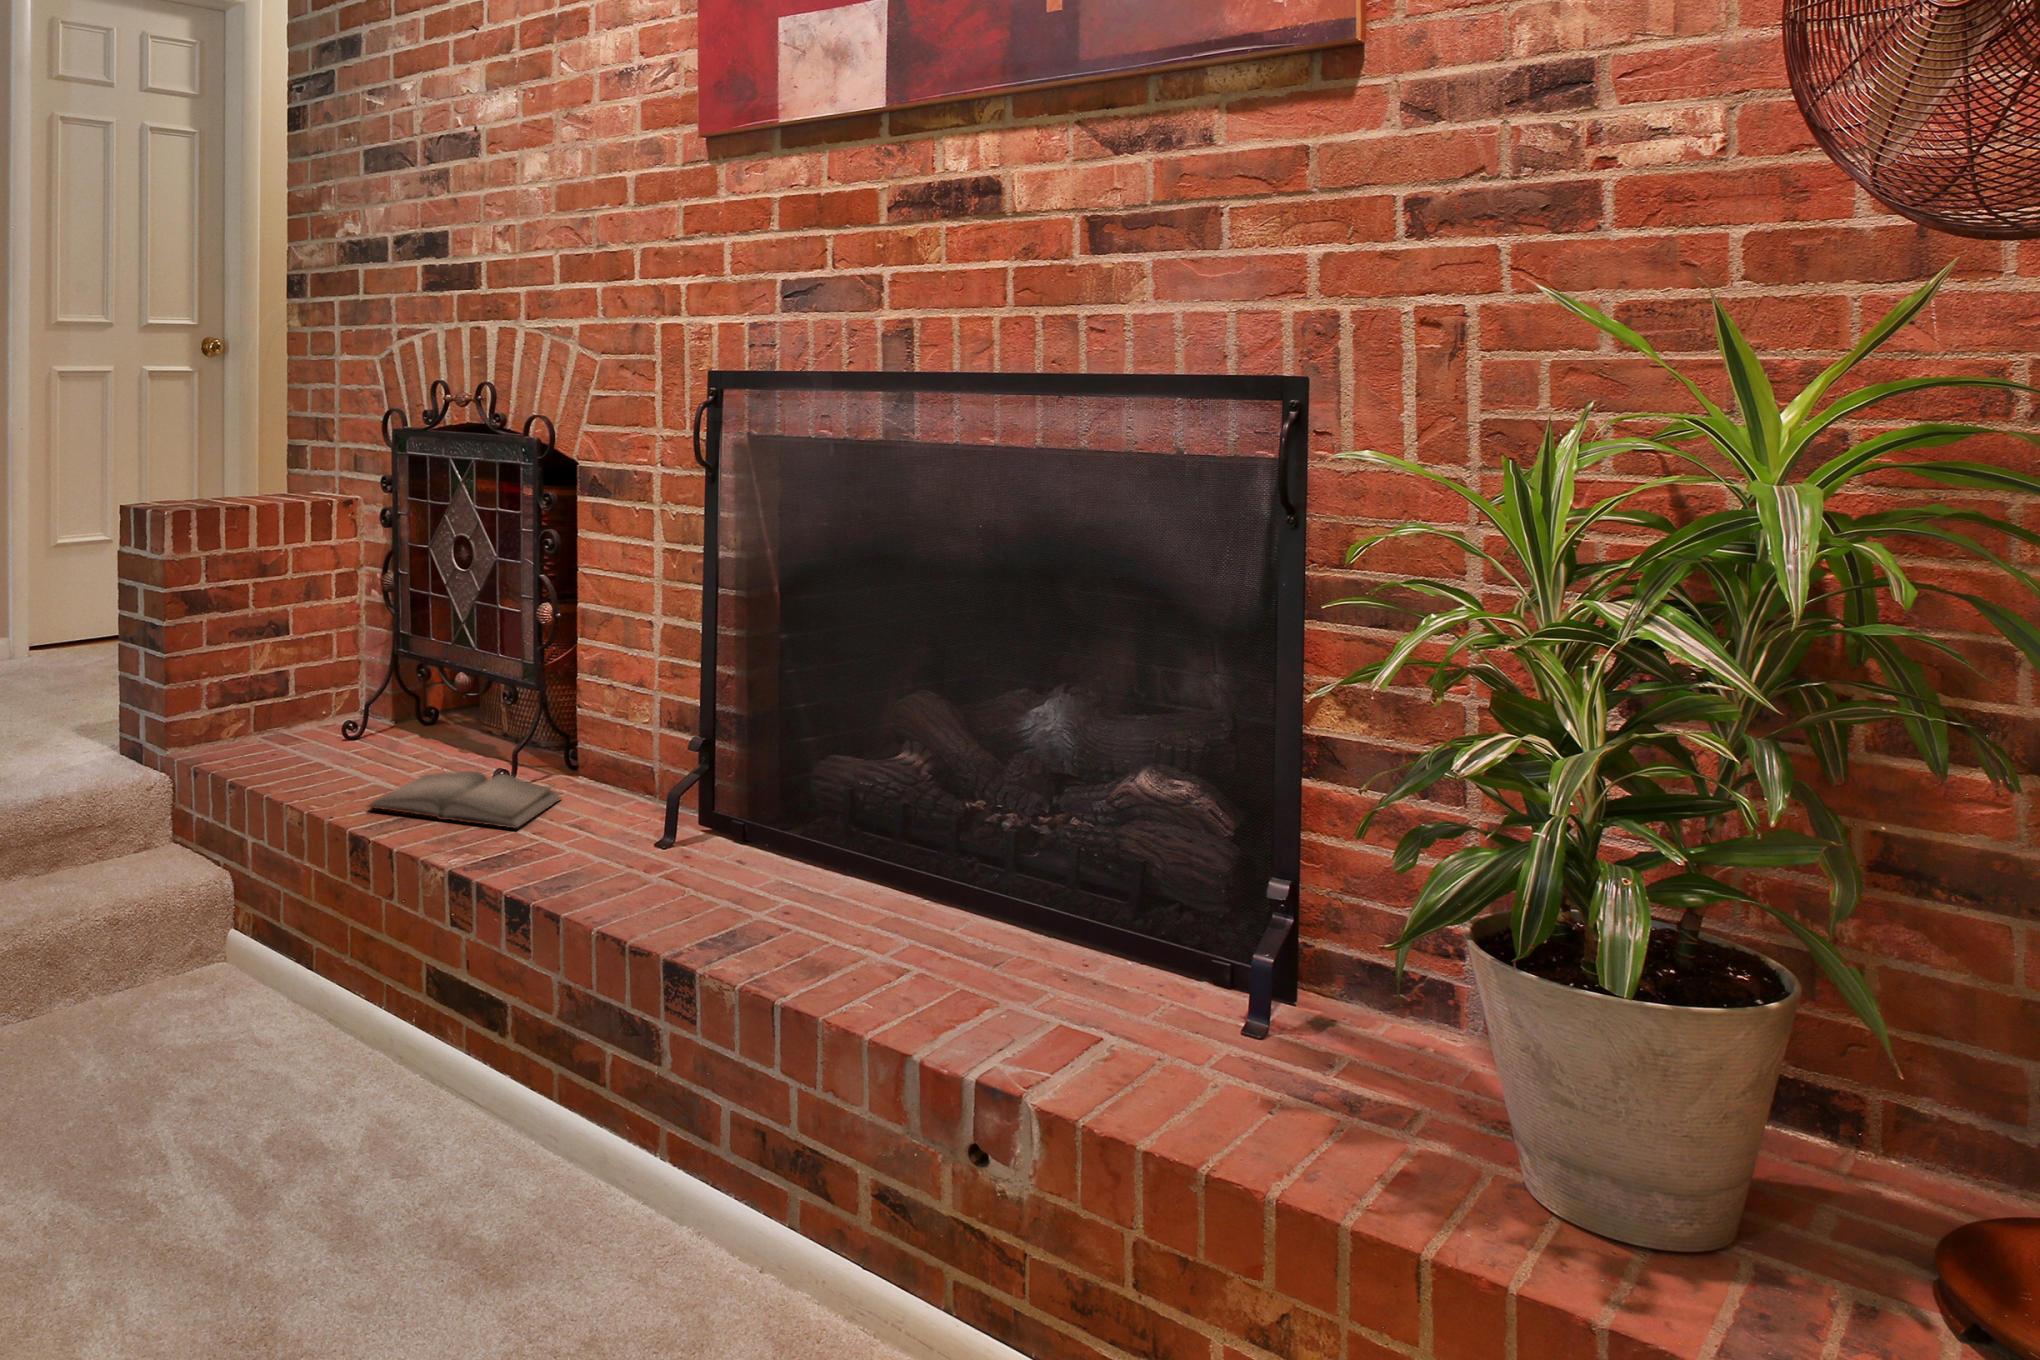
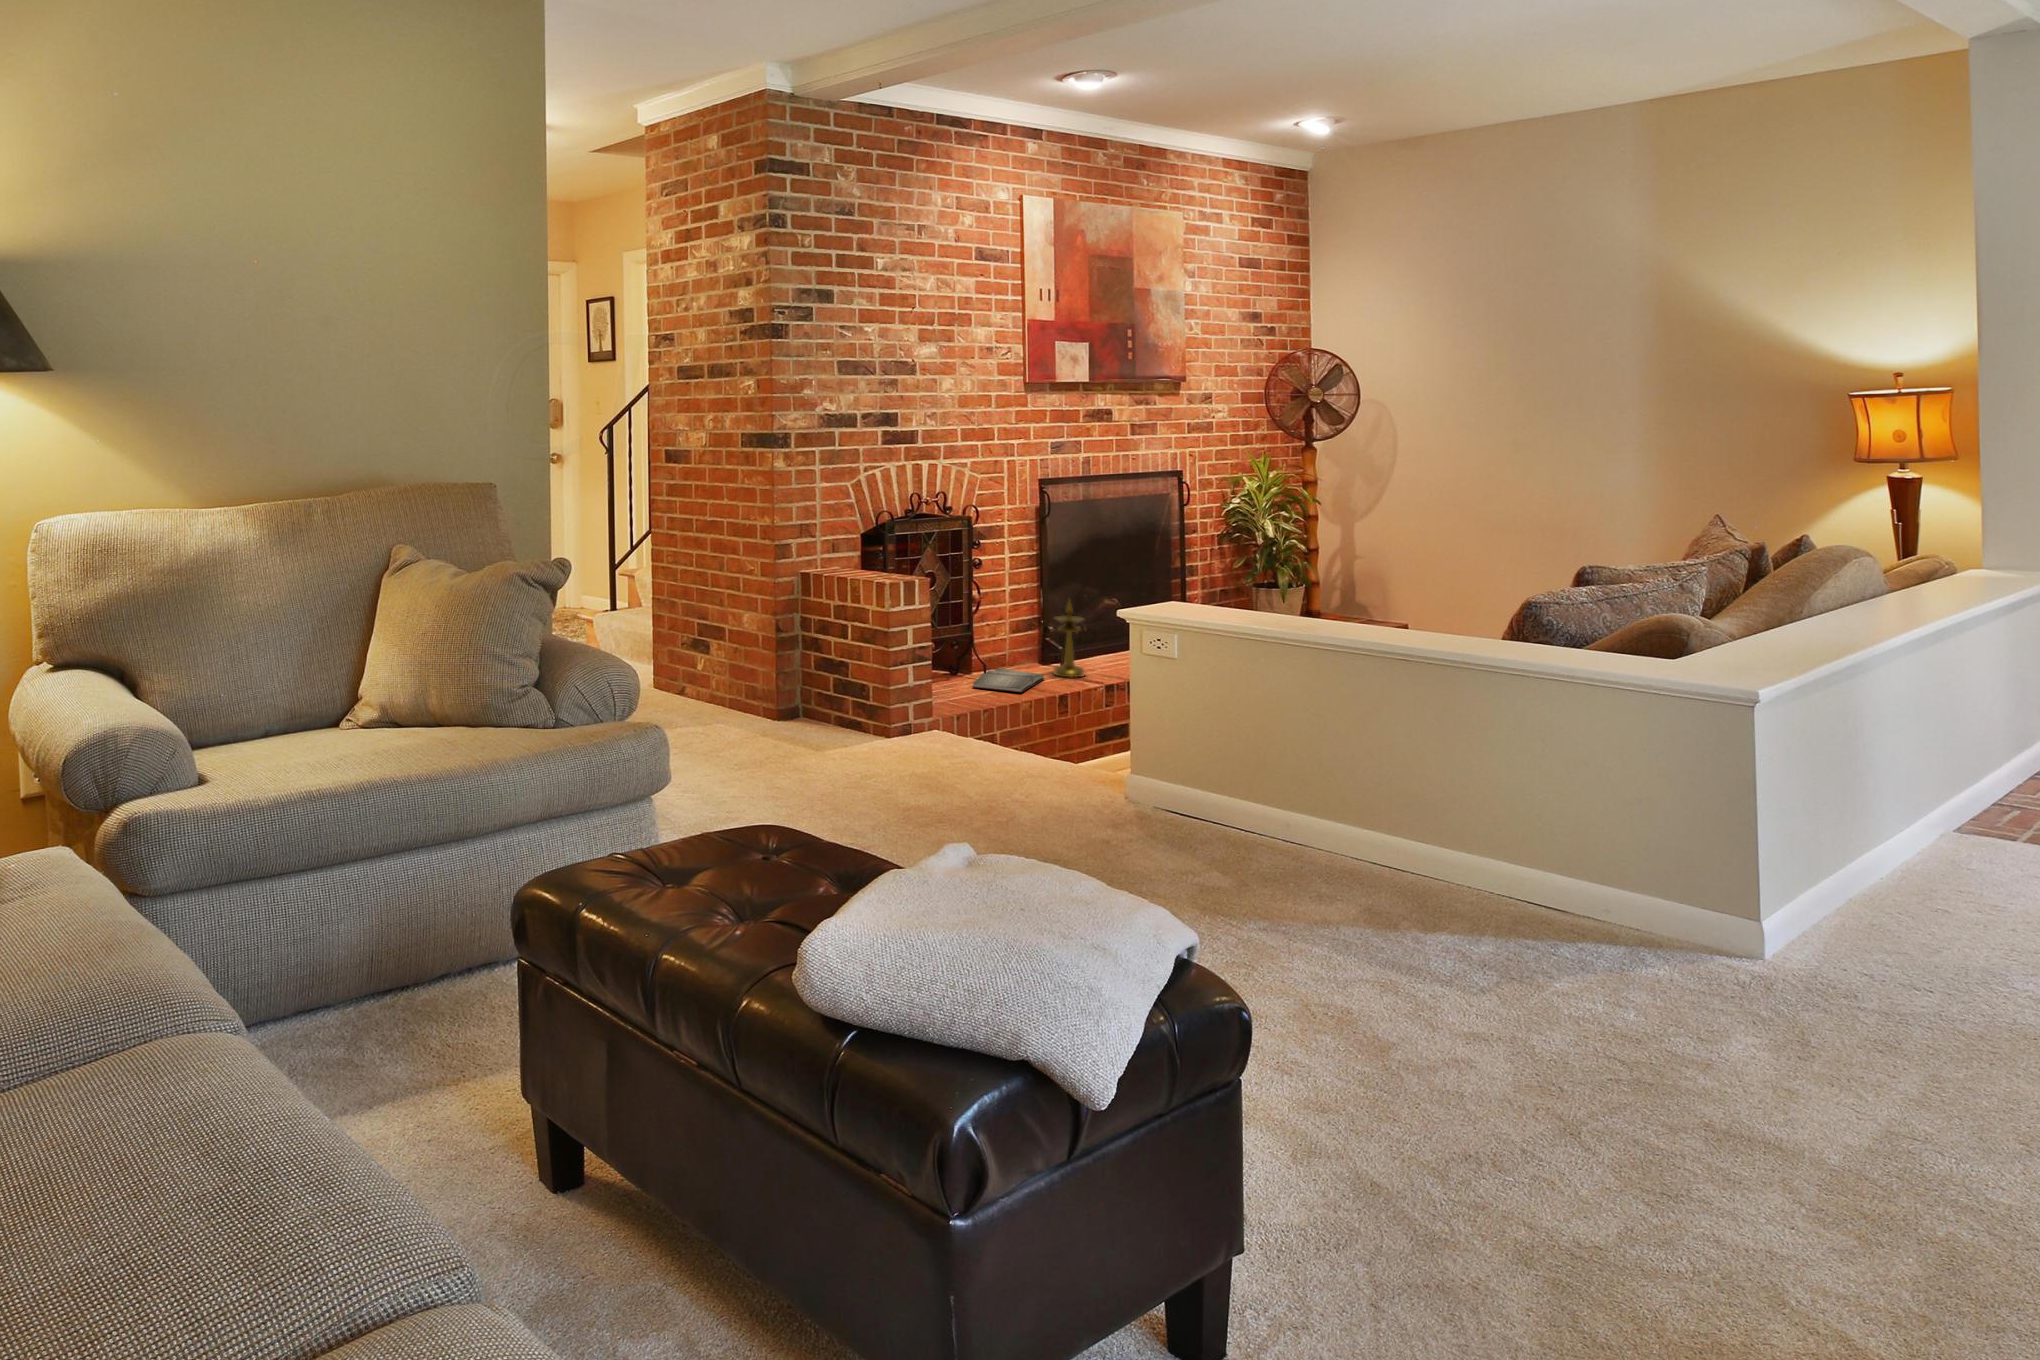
candlestick: none [543,658,624,864] -> present [1054,600,1085,677]

